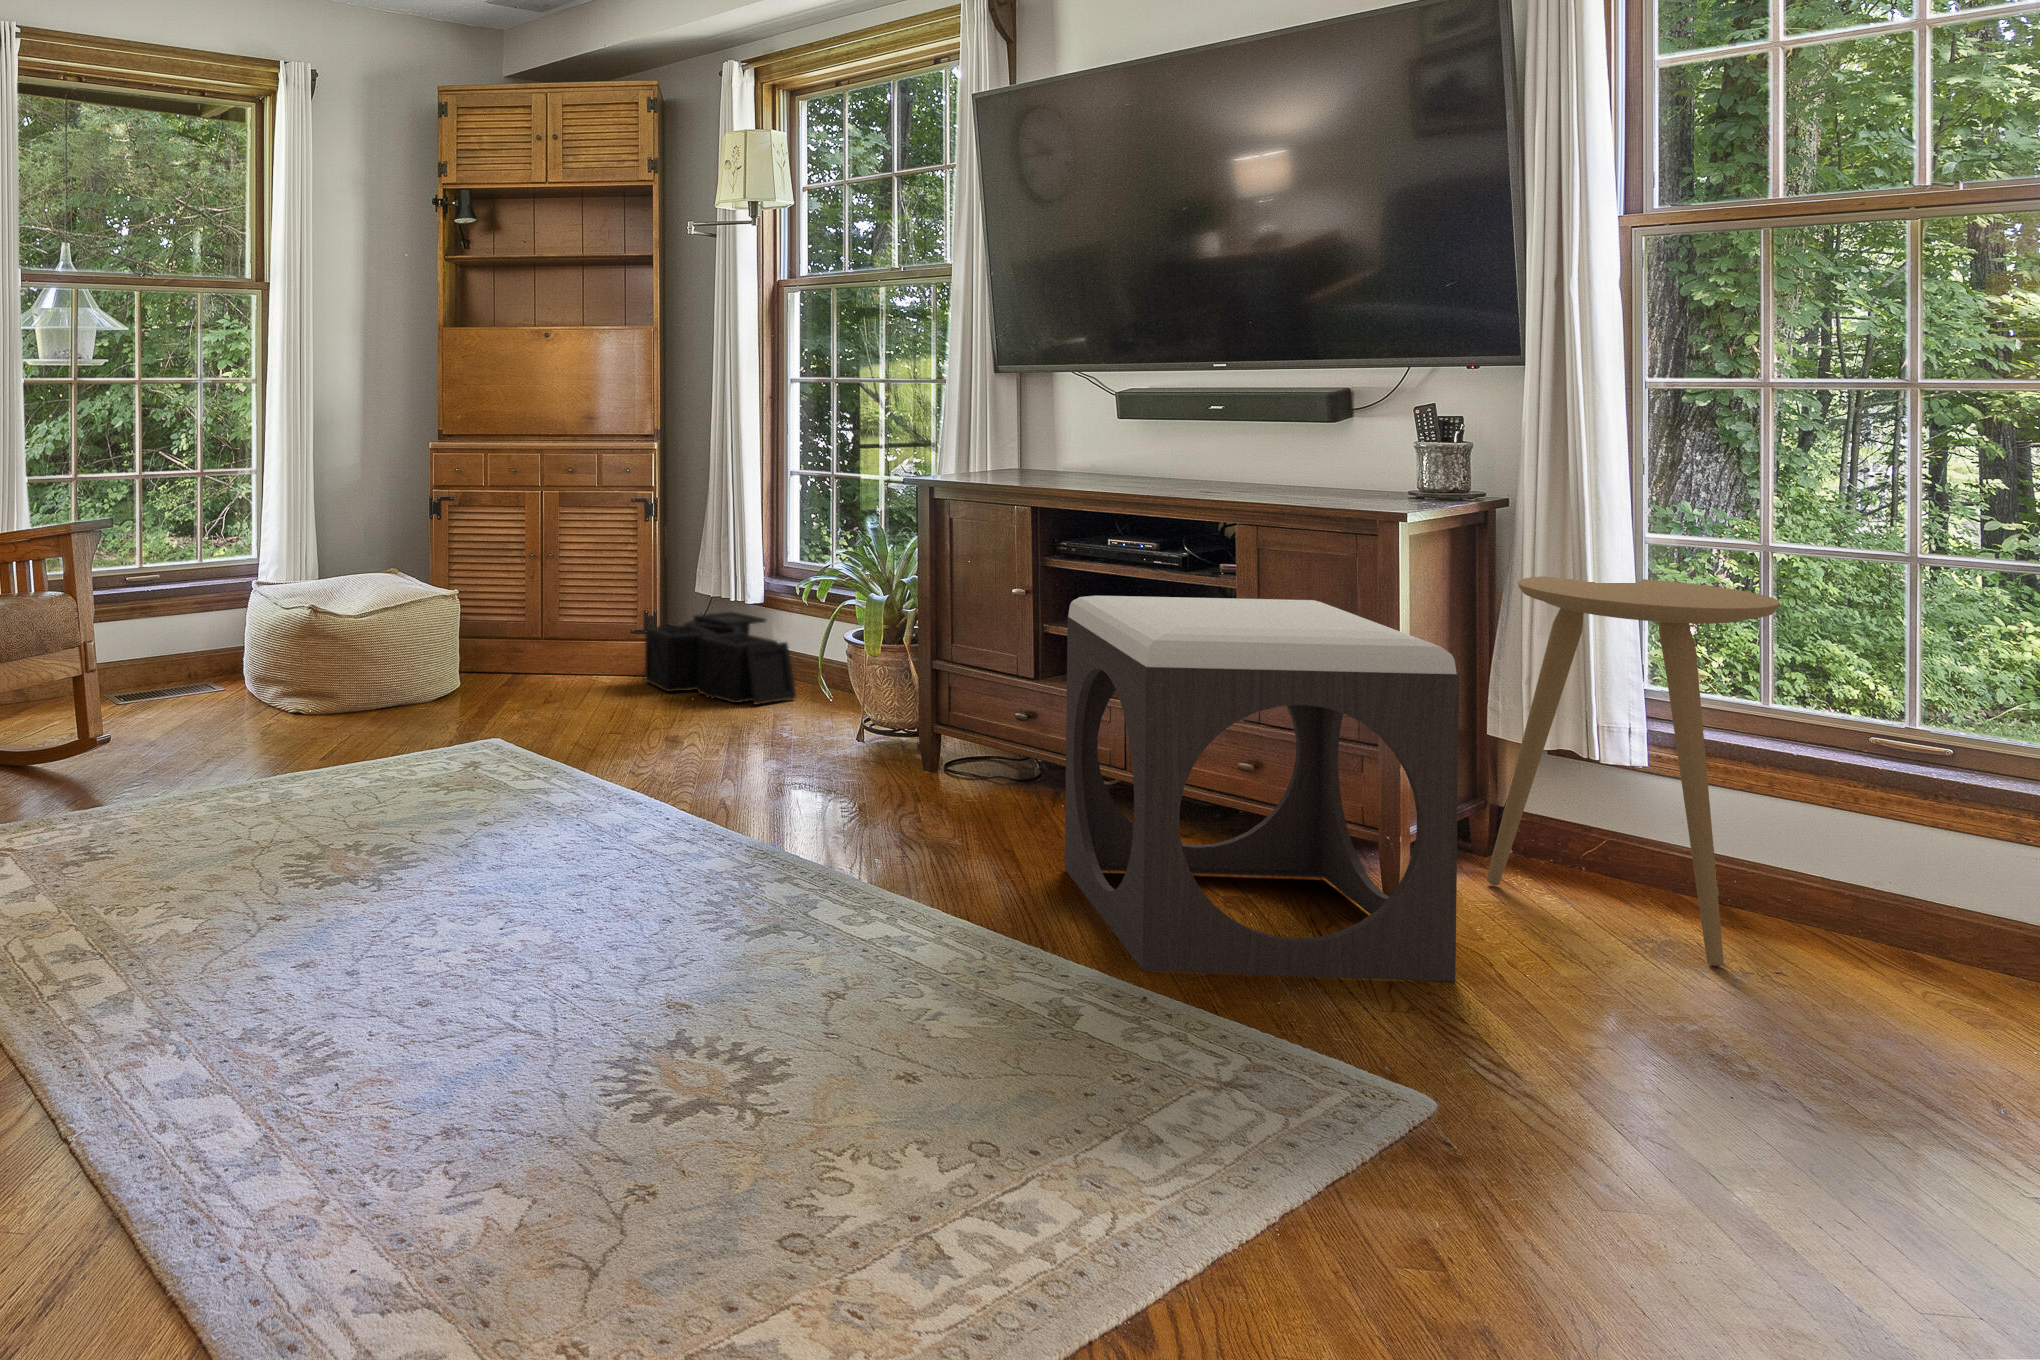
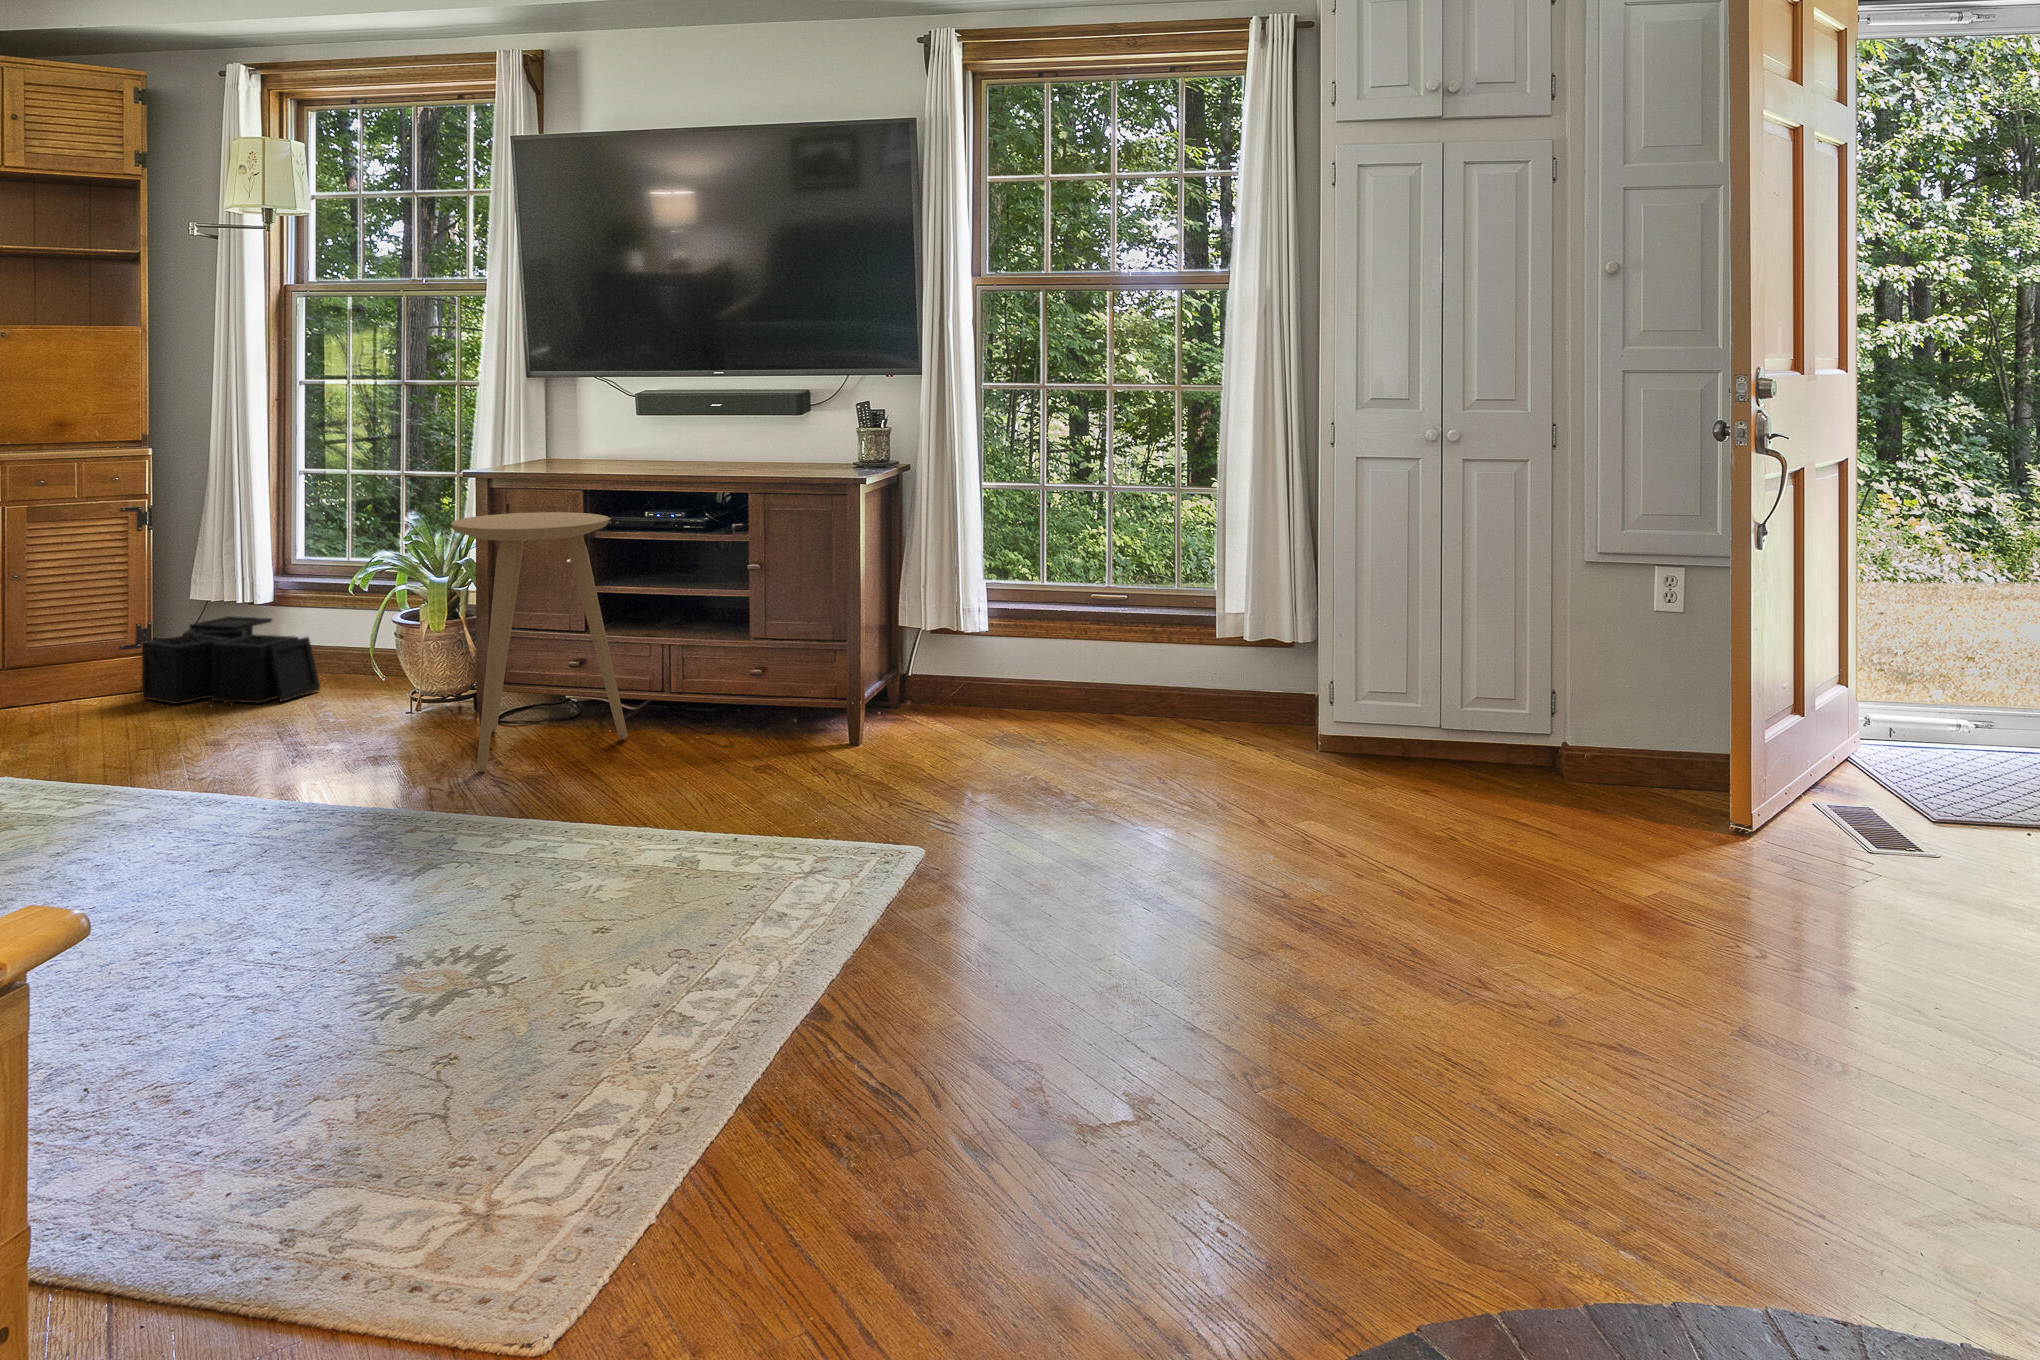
side table: present [1486,576,1780,966] -> present [451,512,628,772]
footstool: present [1065,596,1459,982] -> none [638,541,923,829]

